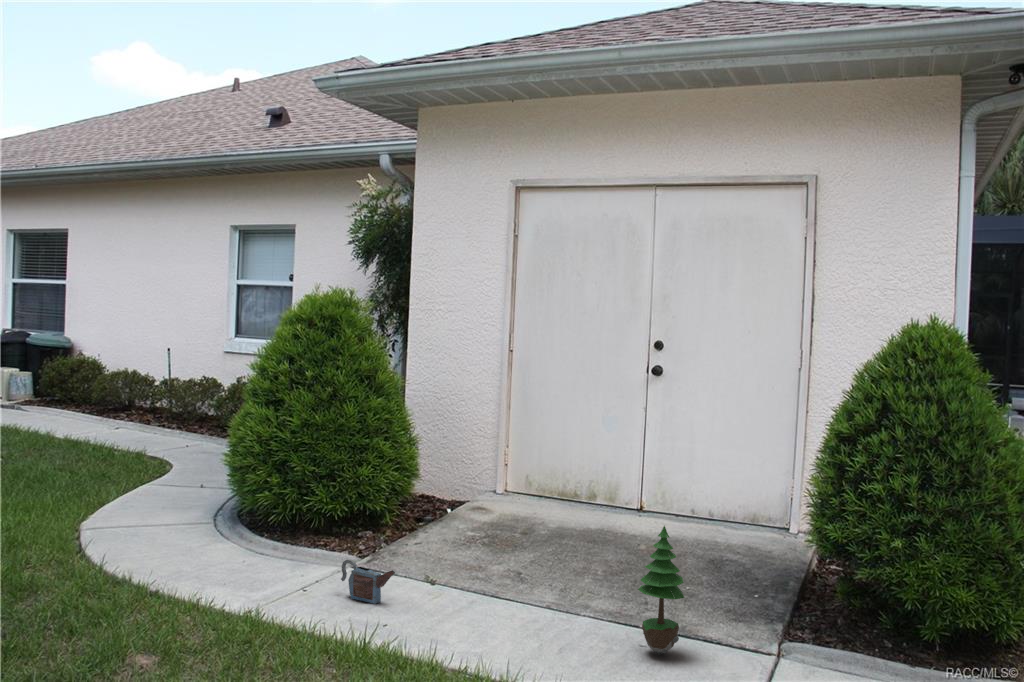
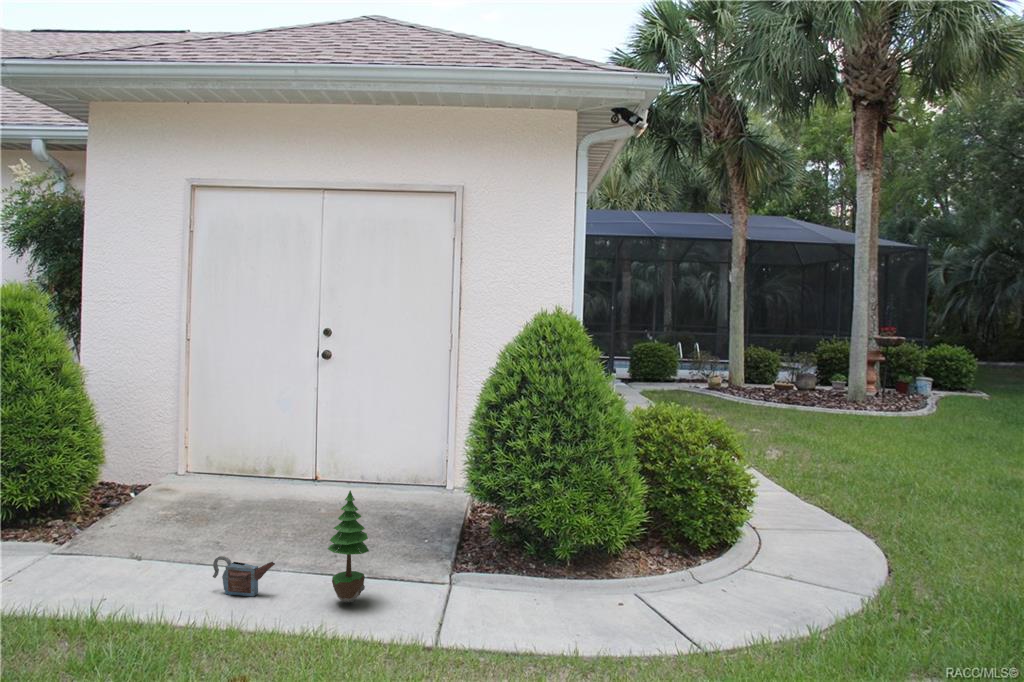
watering can: present [341,560,395,604] -> present [213,556,275,596]

